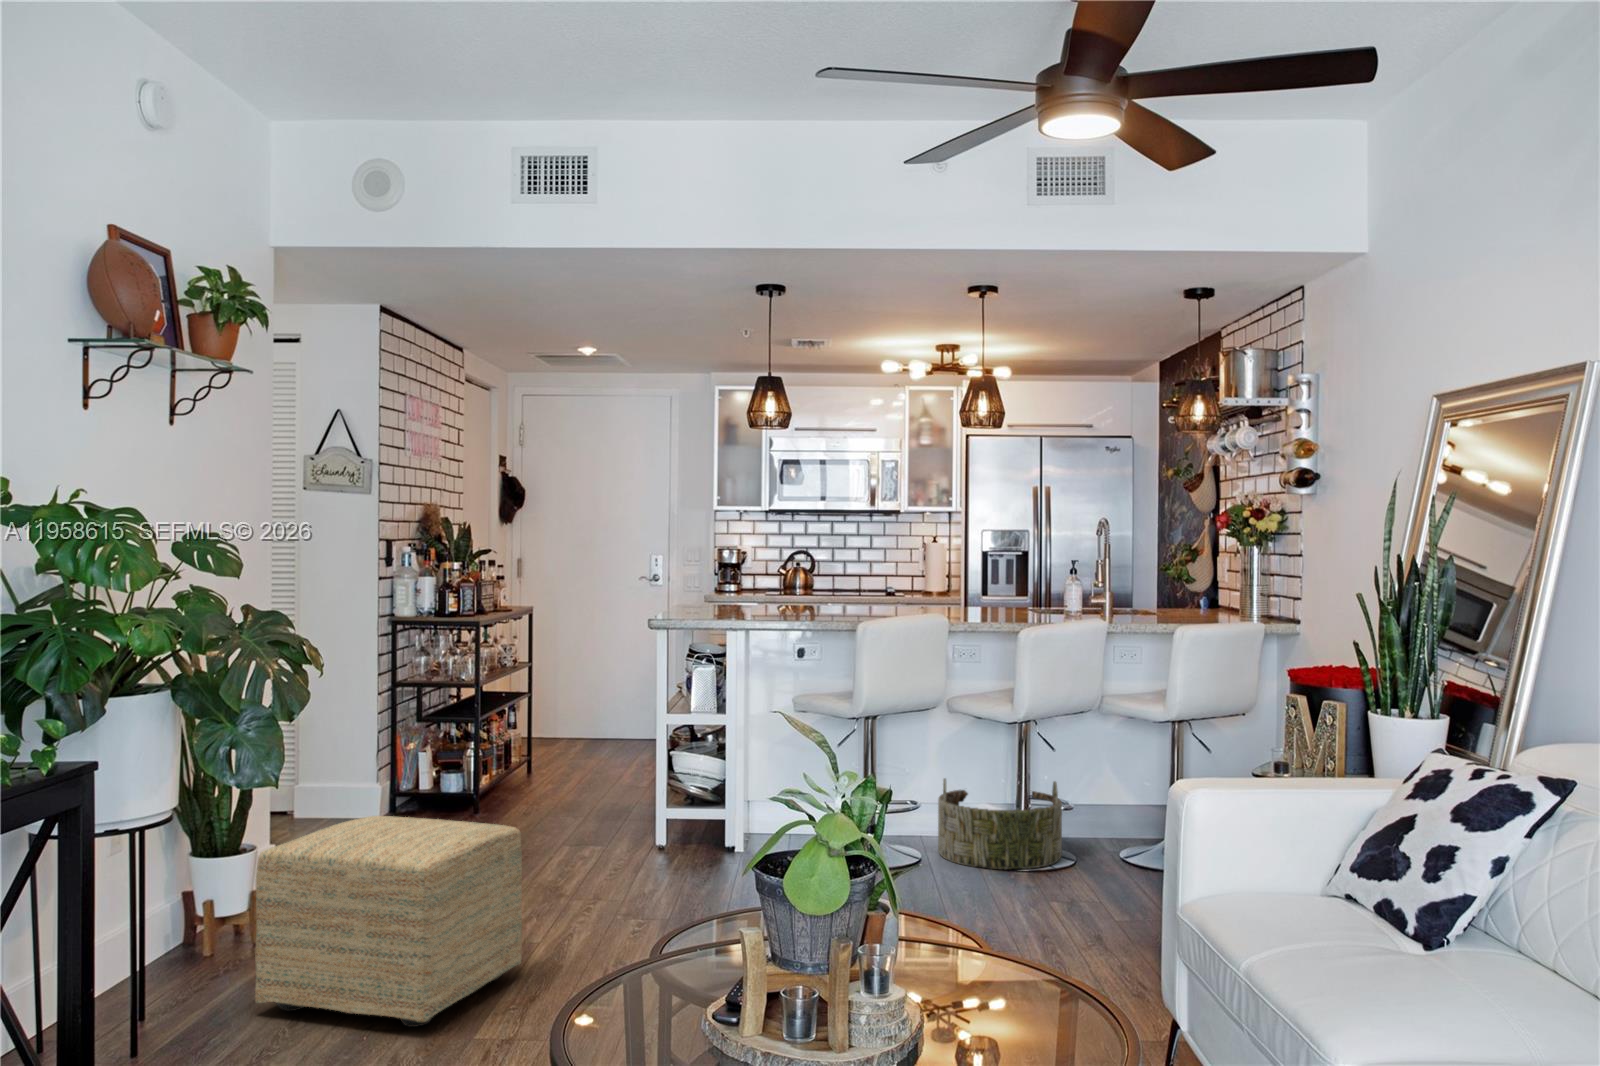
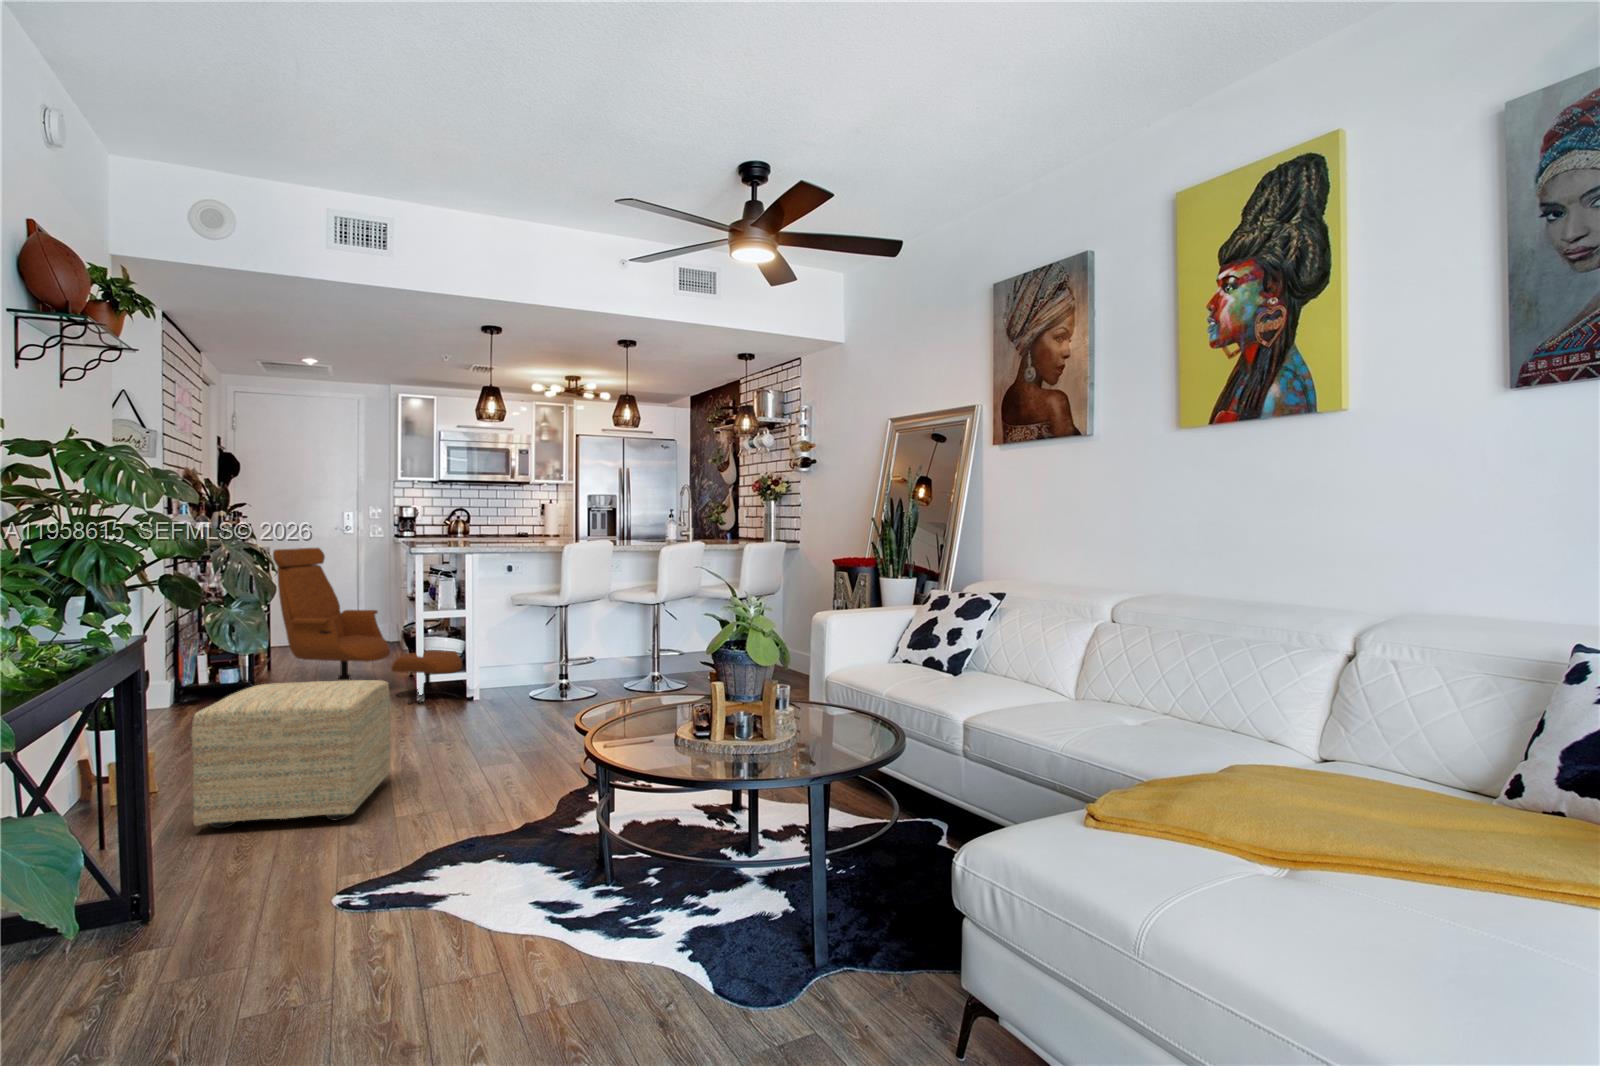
lounge chair: none [500,612,725,851] -> present [273,548,462,704]
basket: present [938,778,1062,869] -> none [604,636,679,690]

